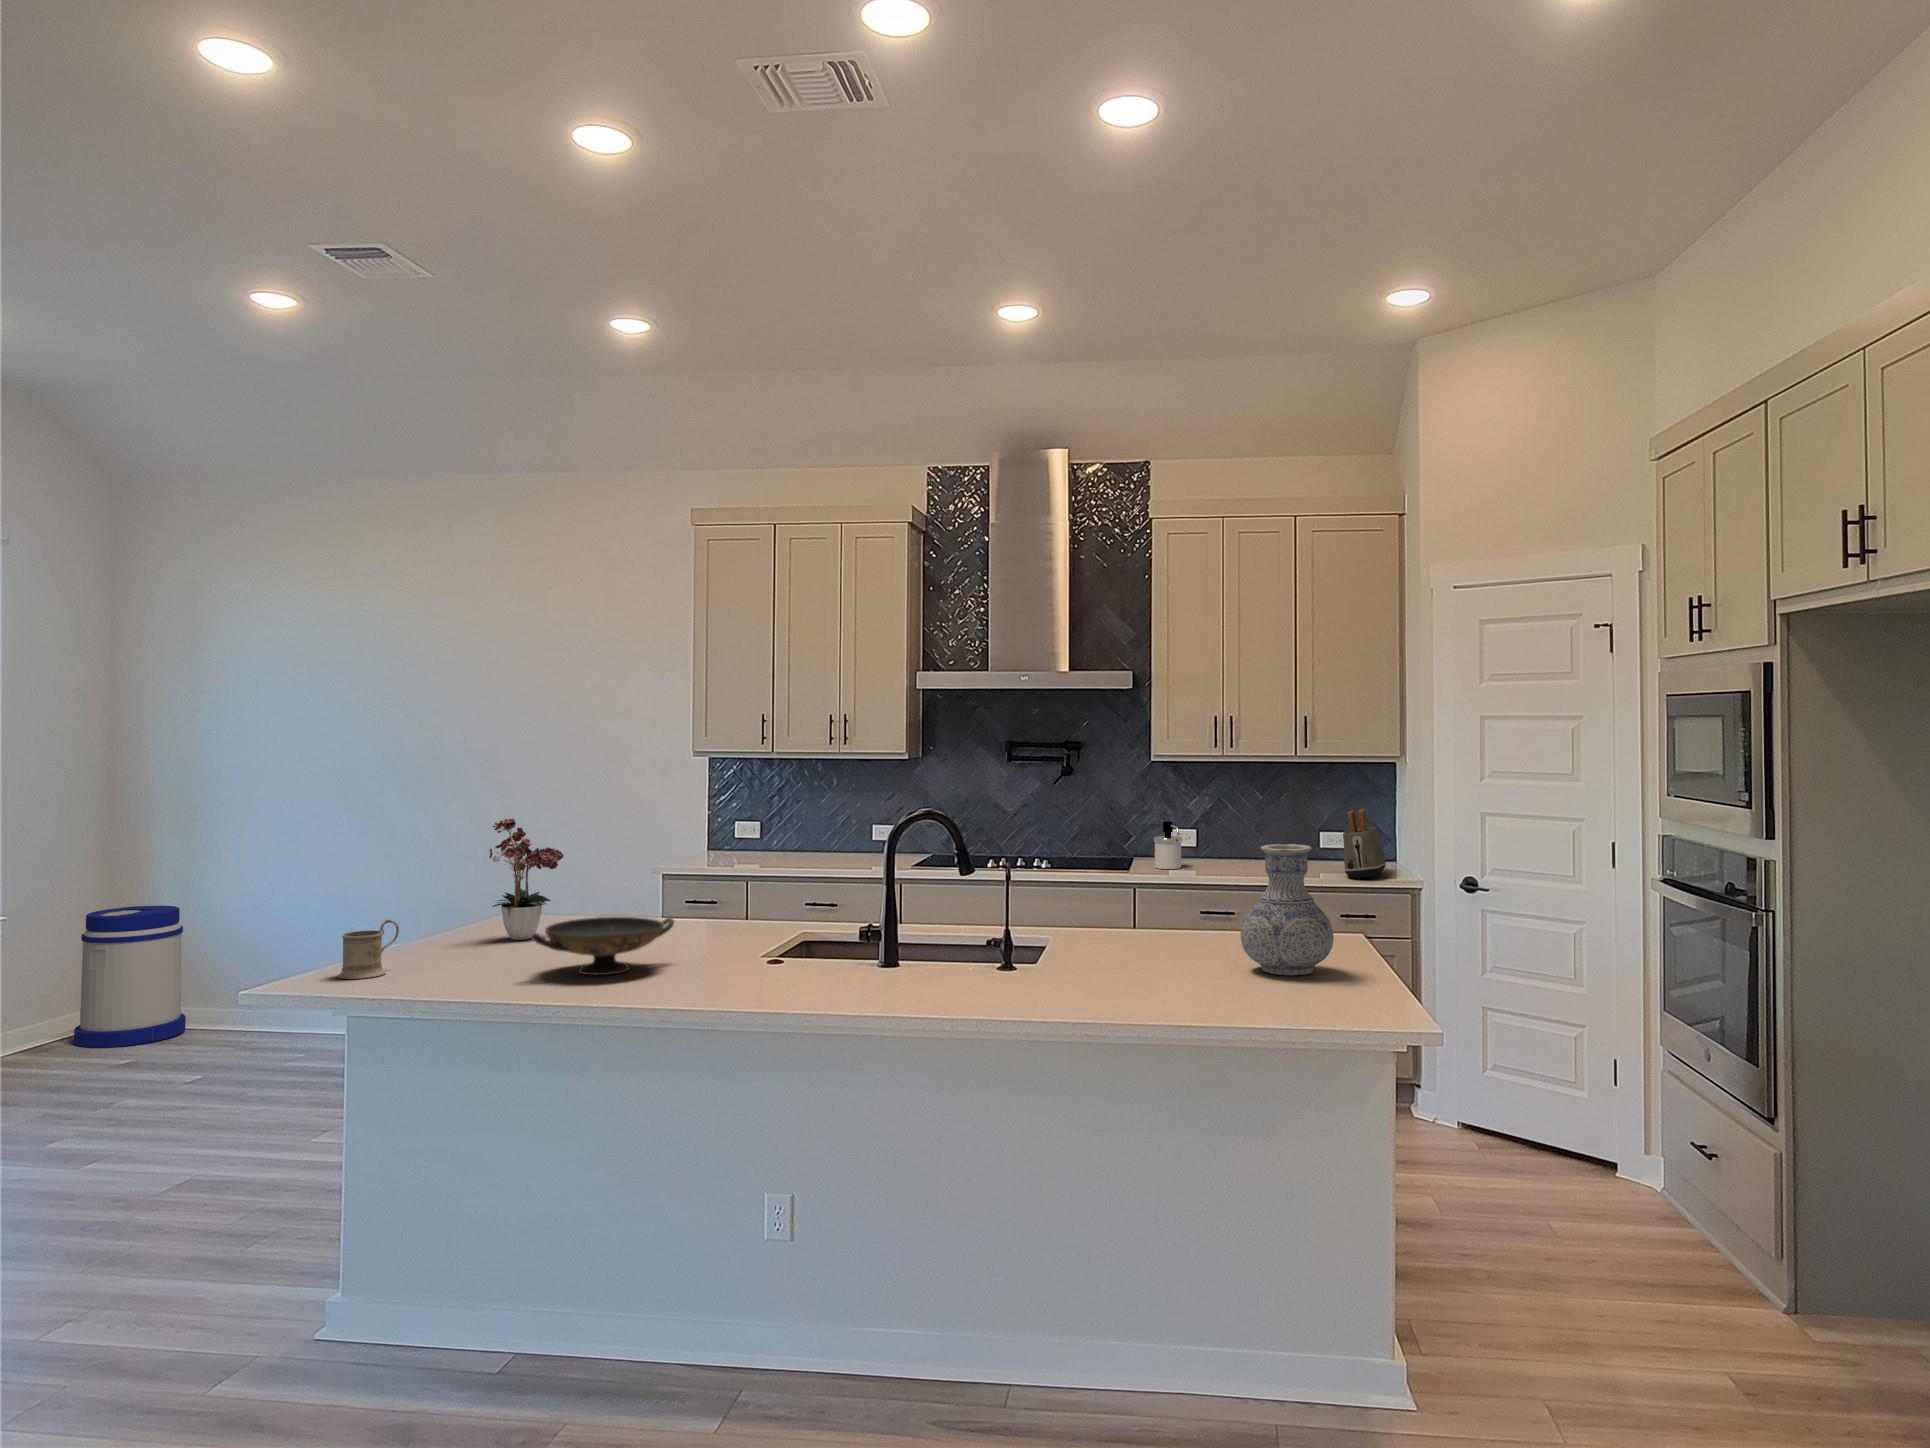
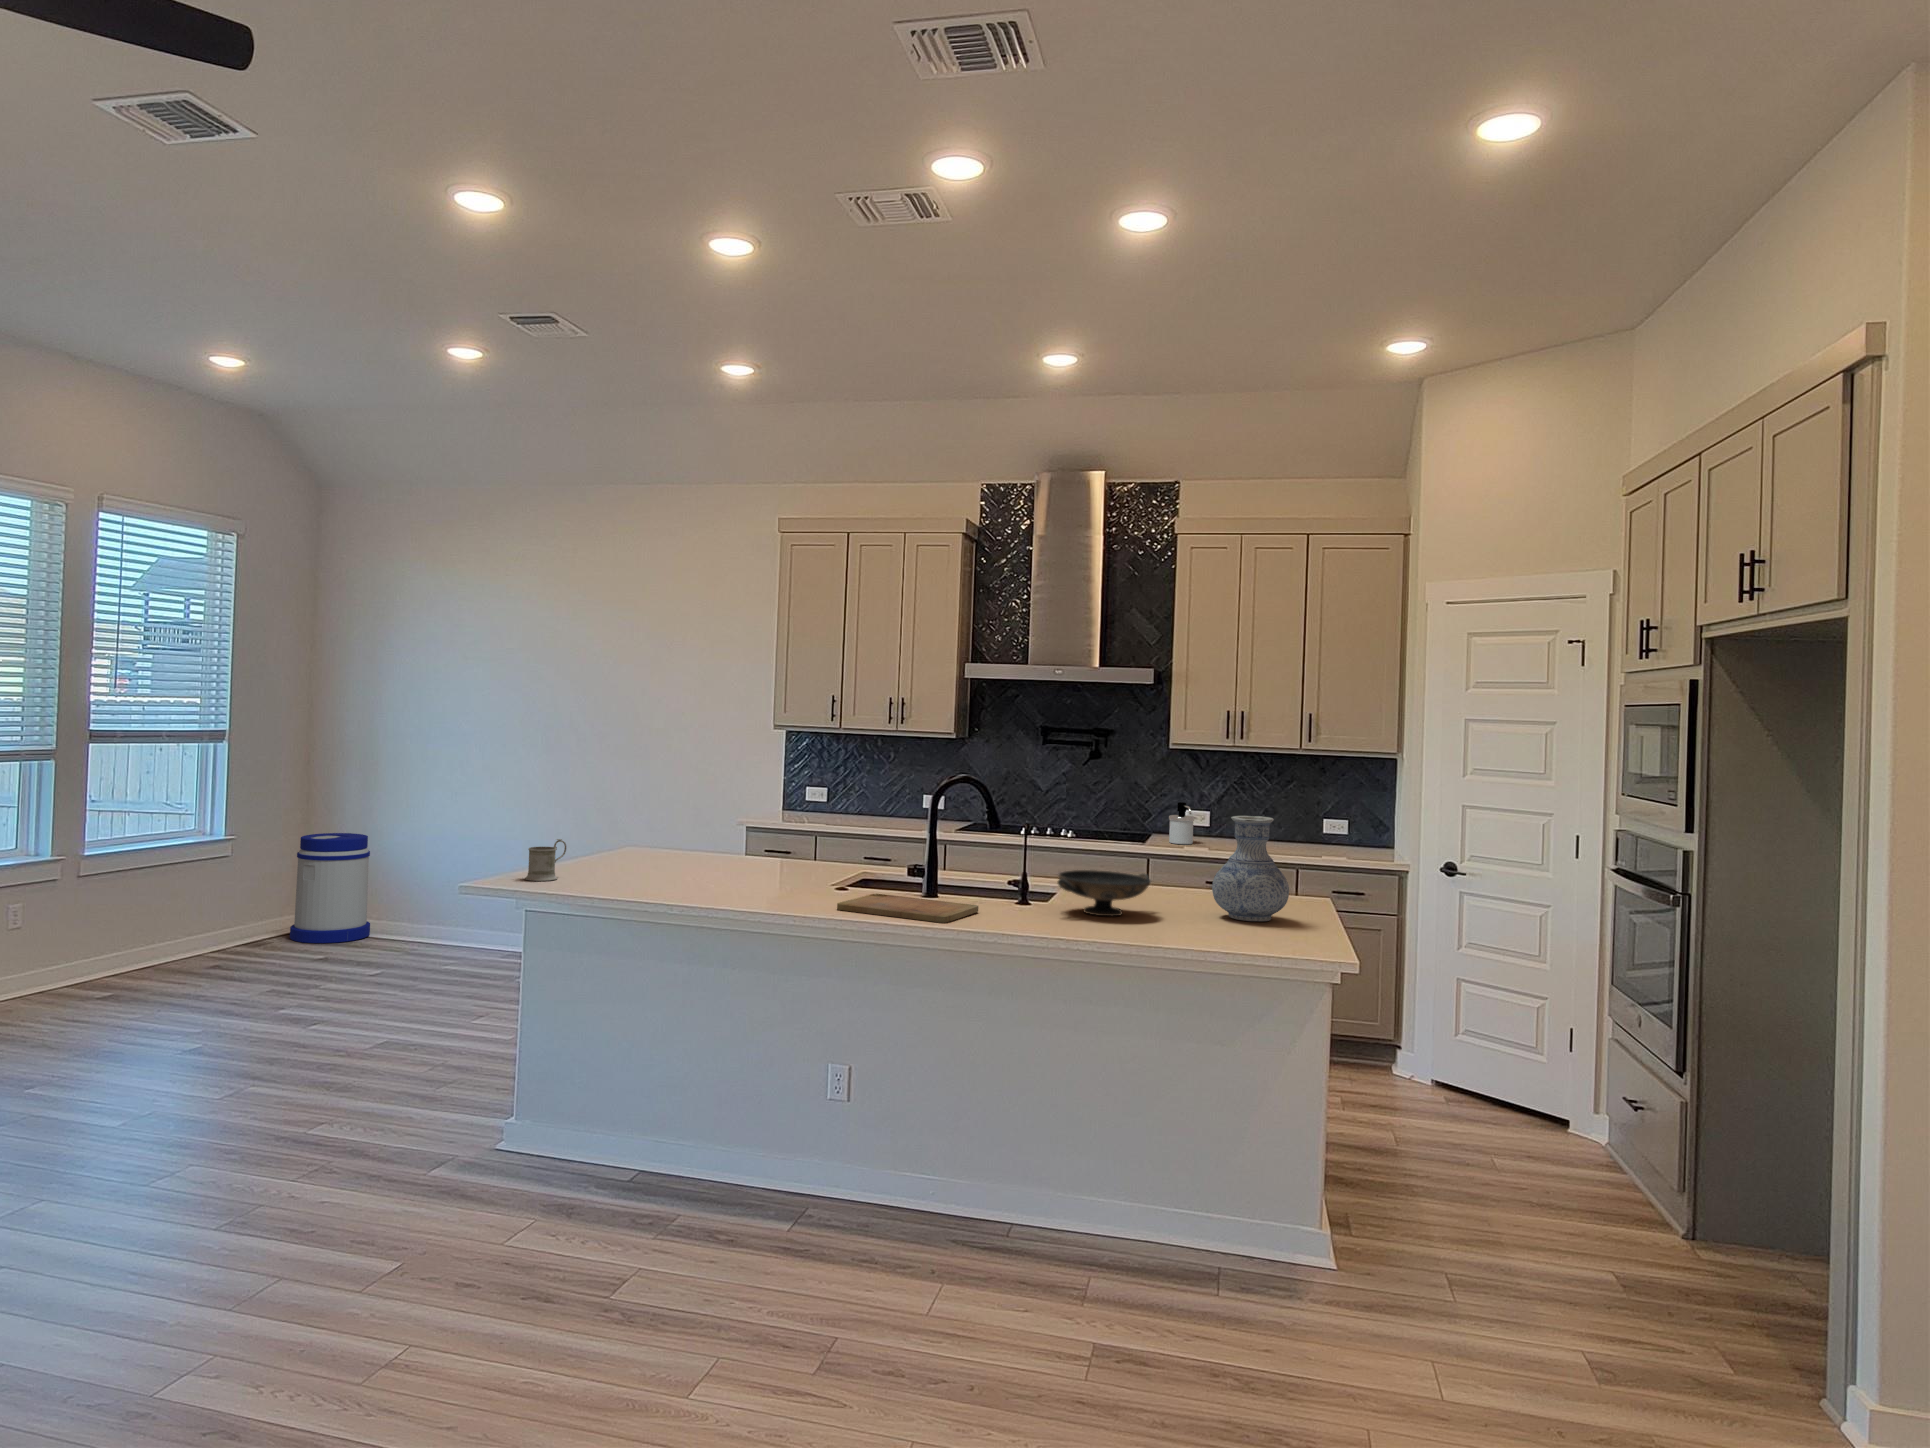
toaster: present [1343,809,1386,879] -> none [1339,799,1379,861]
flower arrangement: present [489,819,564,940] -> none [624,765,686,864]
decorative bowl: present [531,917,674,975] -> present [1058,870,1151,916]
cutting board: none [769,969,954,1009] -> present [837,894,978,923]

